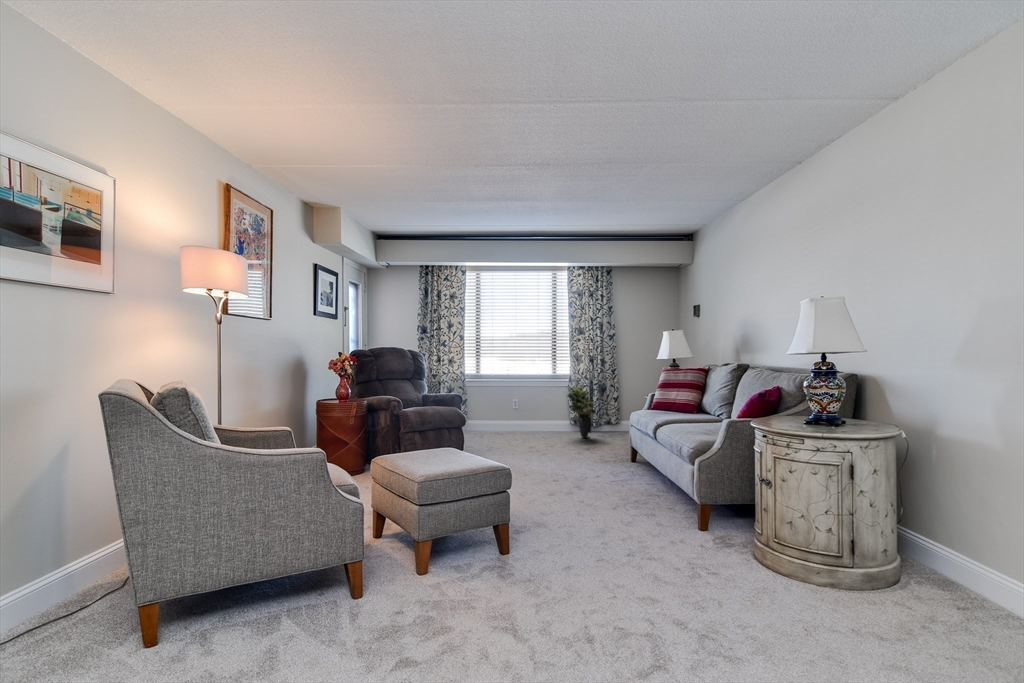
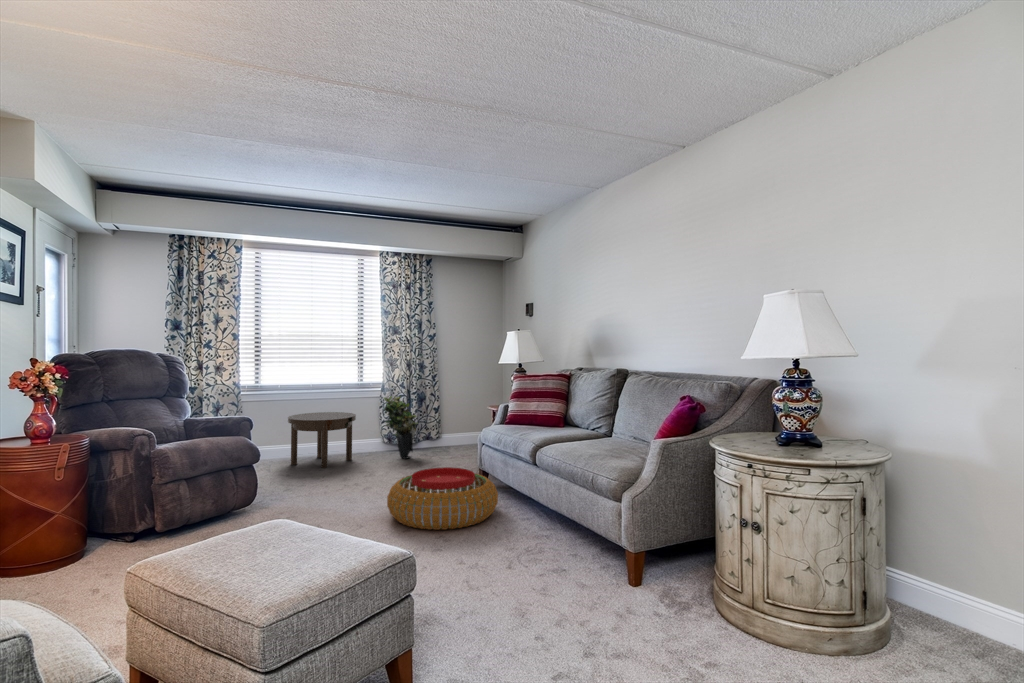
side table: none [496,397,546,439] -> present [288,412,356,468]
pouf: none [543,439,629,483] -> present [387,467,498,530]

